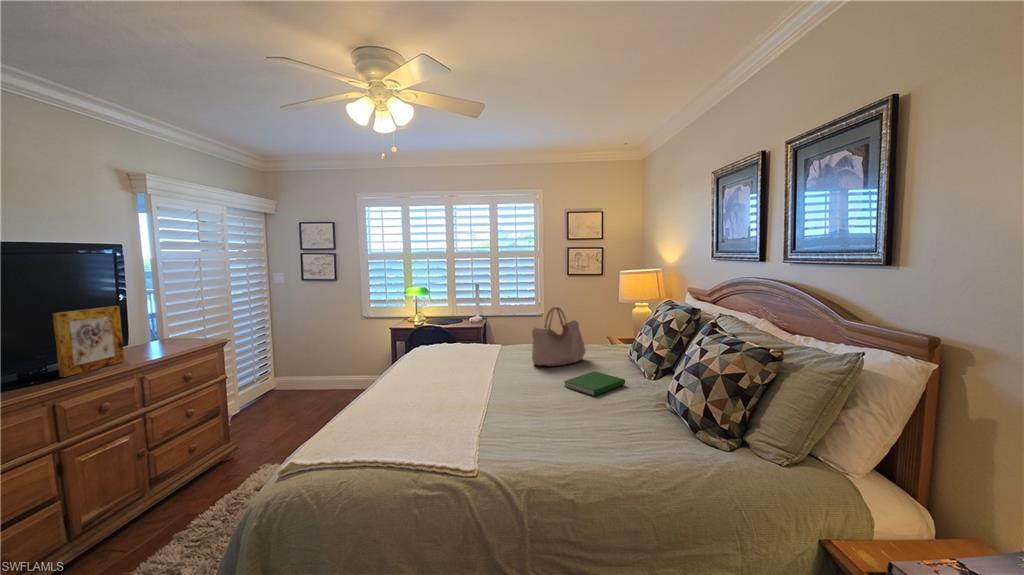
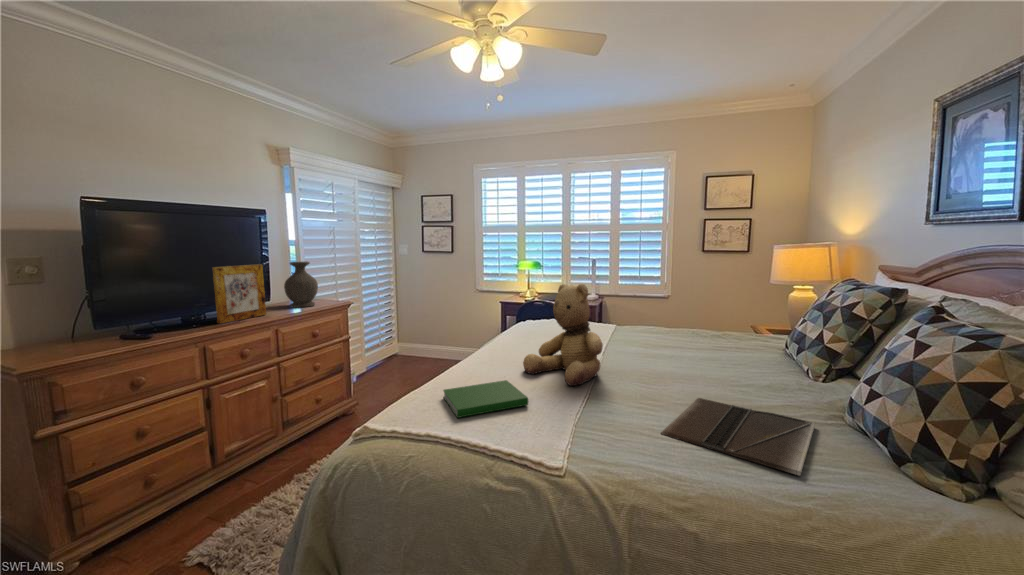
vase: none [144,299,188,350] -> present [284,262,318,307]
handbag: present [532,307,585,366] -> none [653,283,724,354]
teddy bear: none [423,314,493,404] -> present [523,284,603,386]
hardcover book: present [564,371,625,396] -> present [443,380,528,418]
laptop: none [542,402,647,452] -> present [661,398,815,476]

